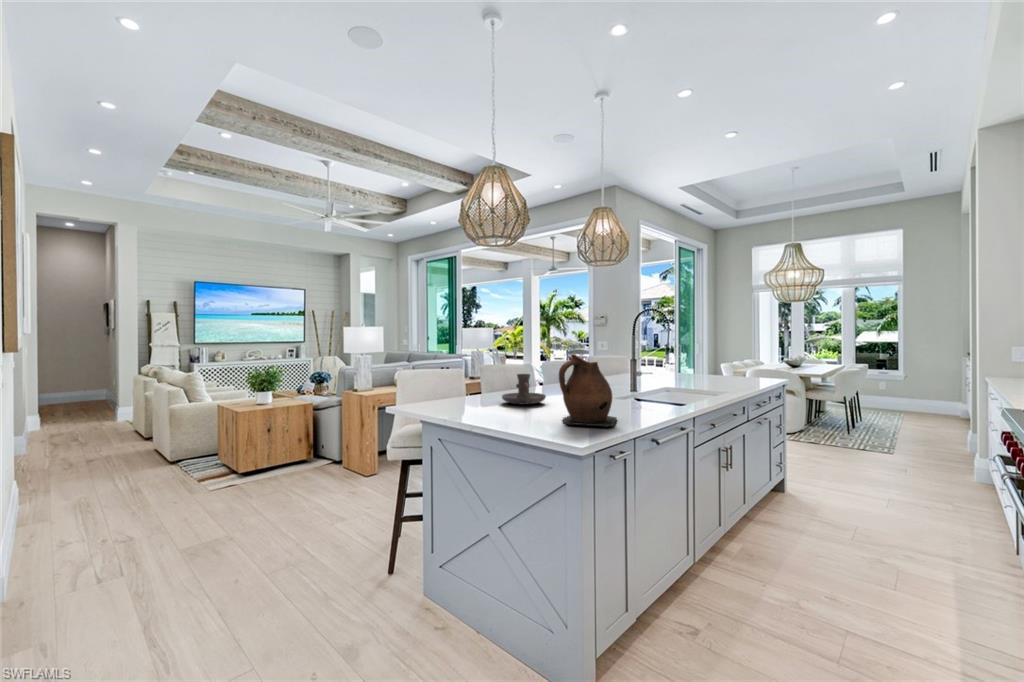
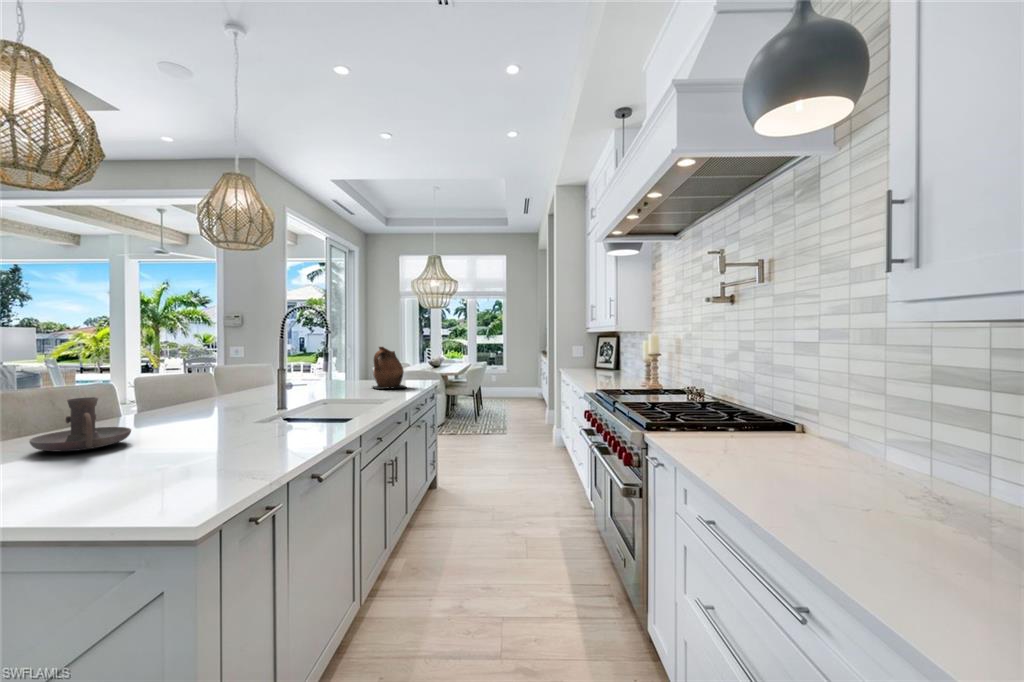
ceramic pitcher: present [559,354,617,427] -> present [373,347,406,389]

